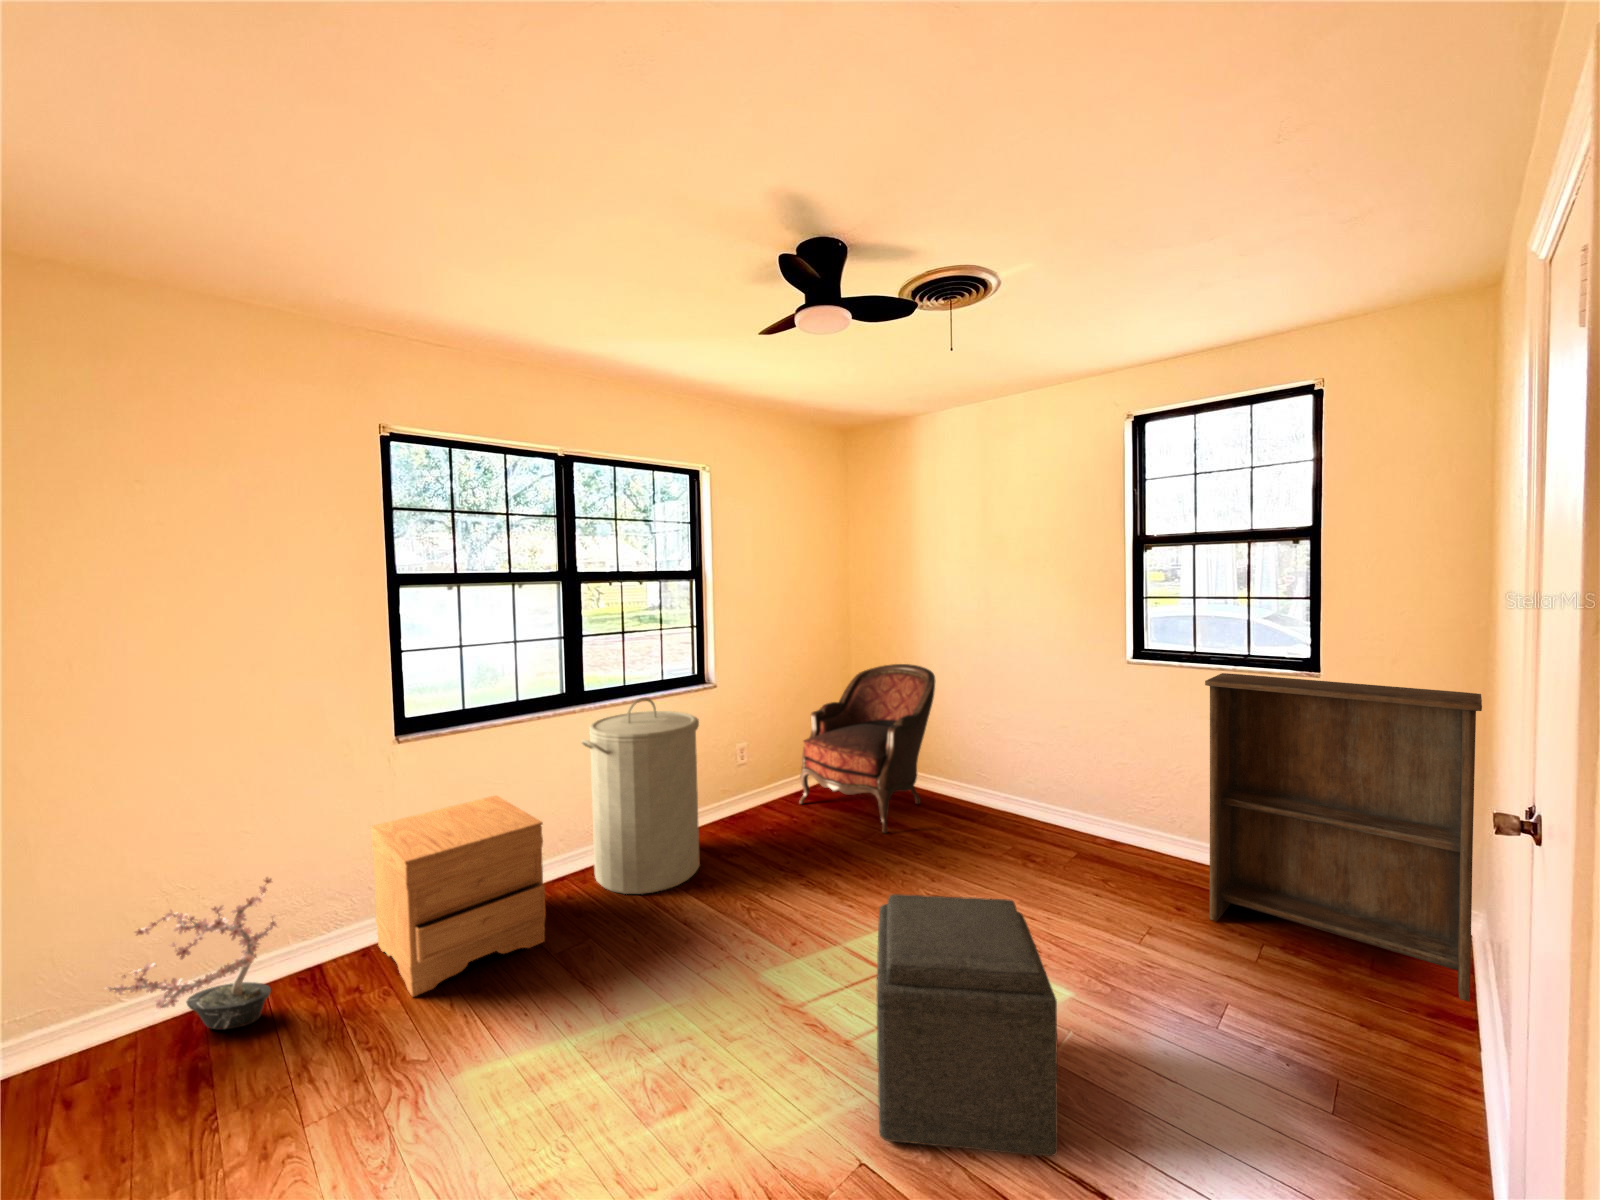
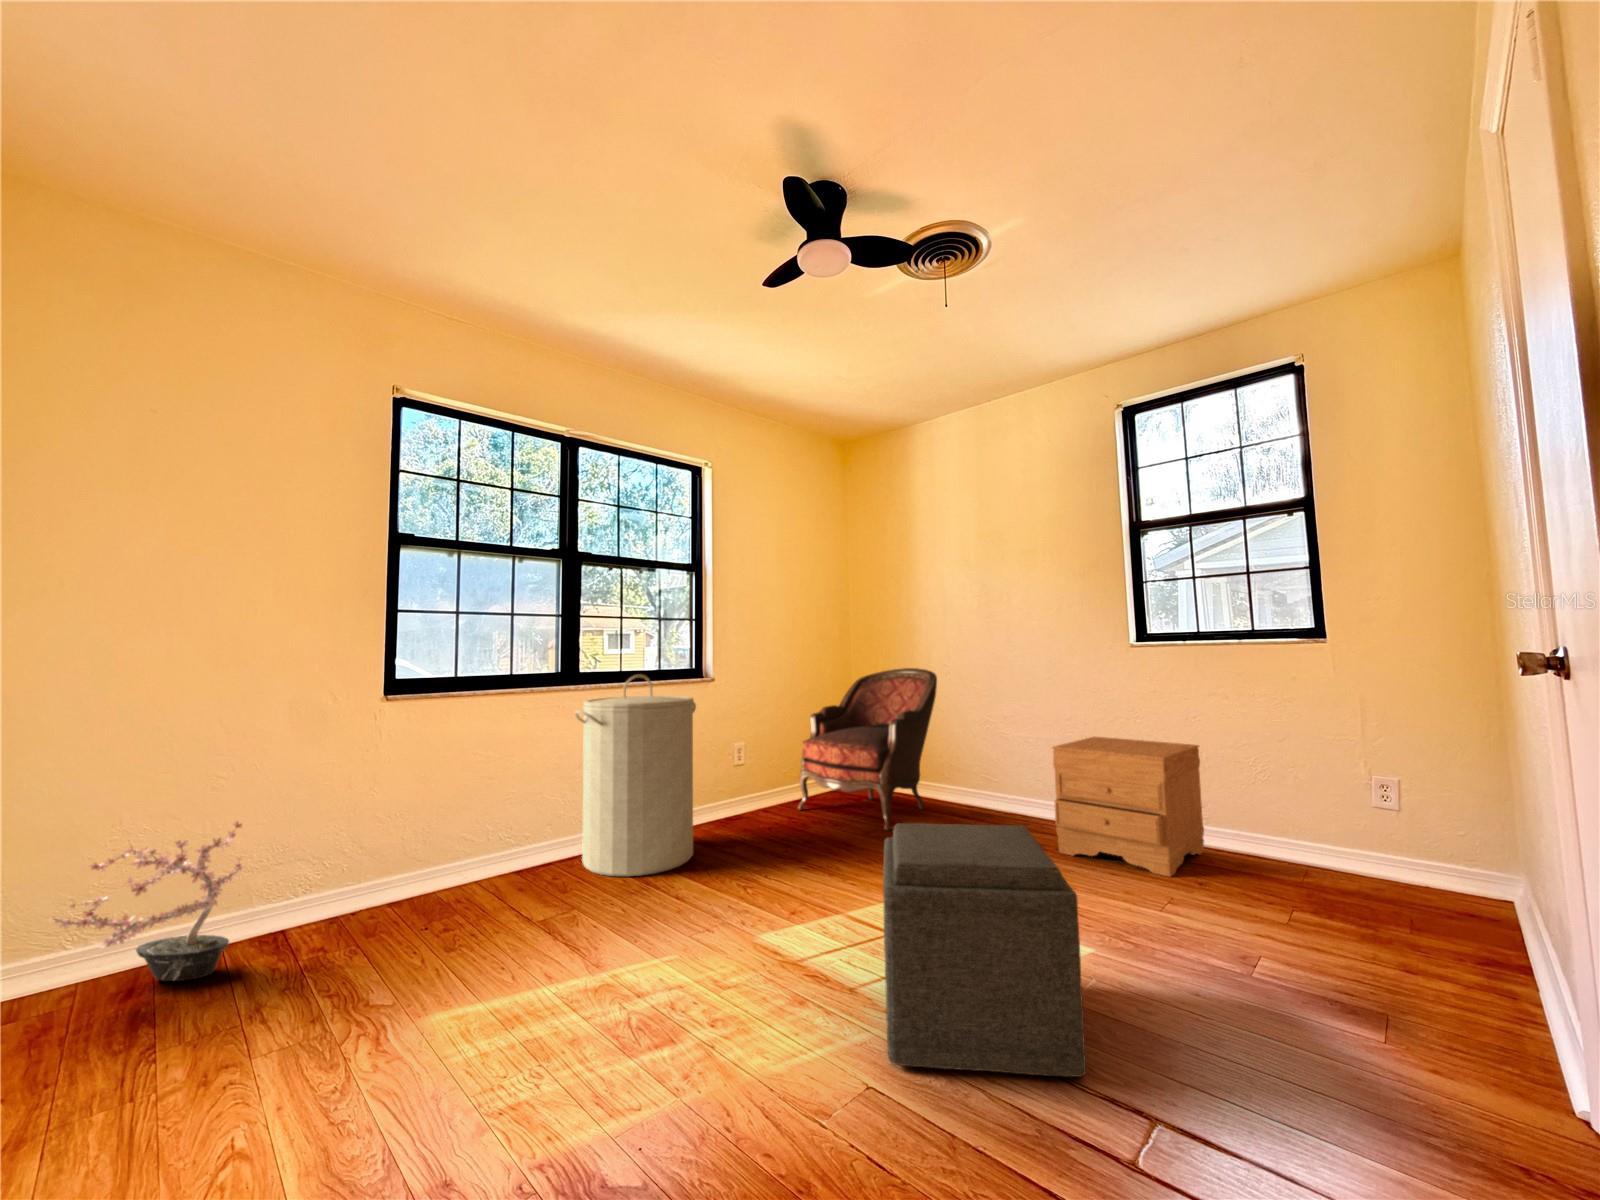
bookshelf: present [1205,673,1482,1002] -> none [1212,631,1520,954]
nightstand: present [371,795,545,997] -> present [1052,737,1204,877]

